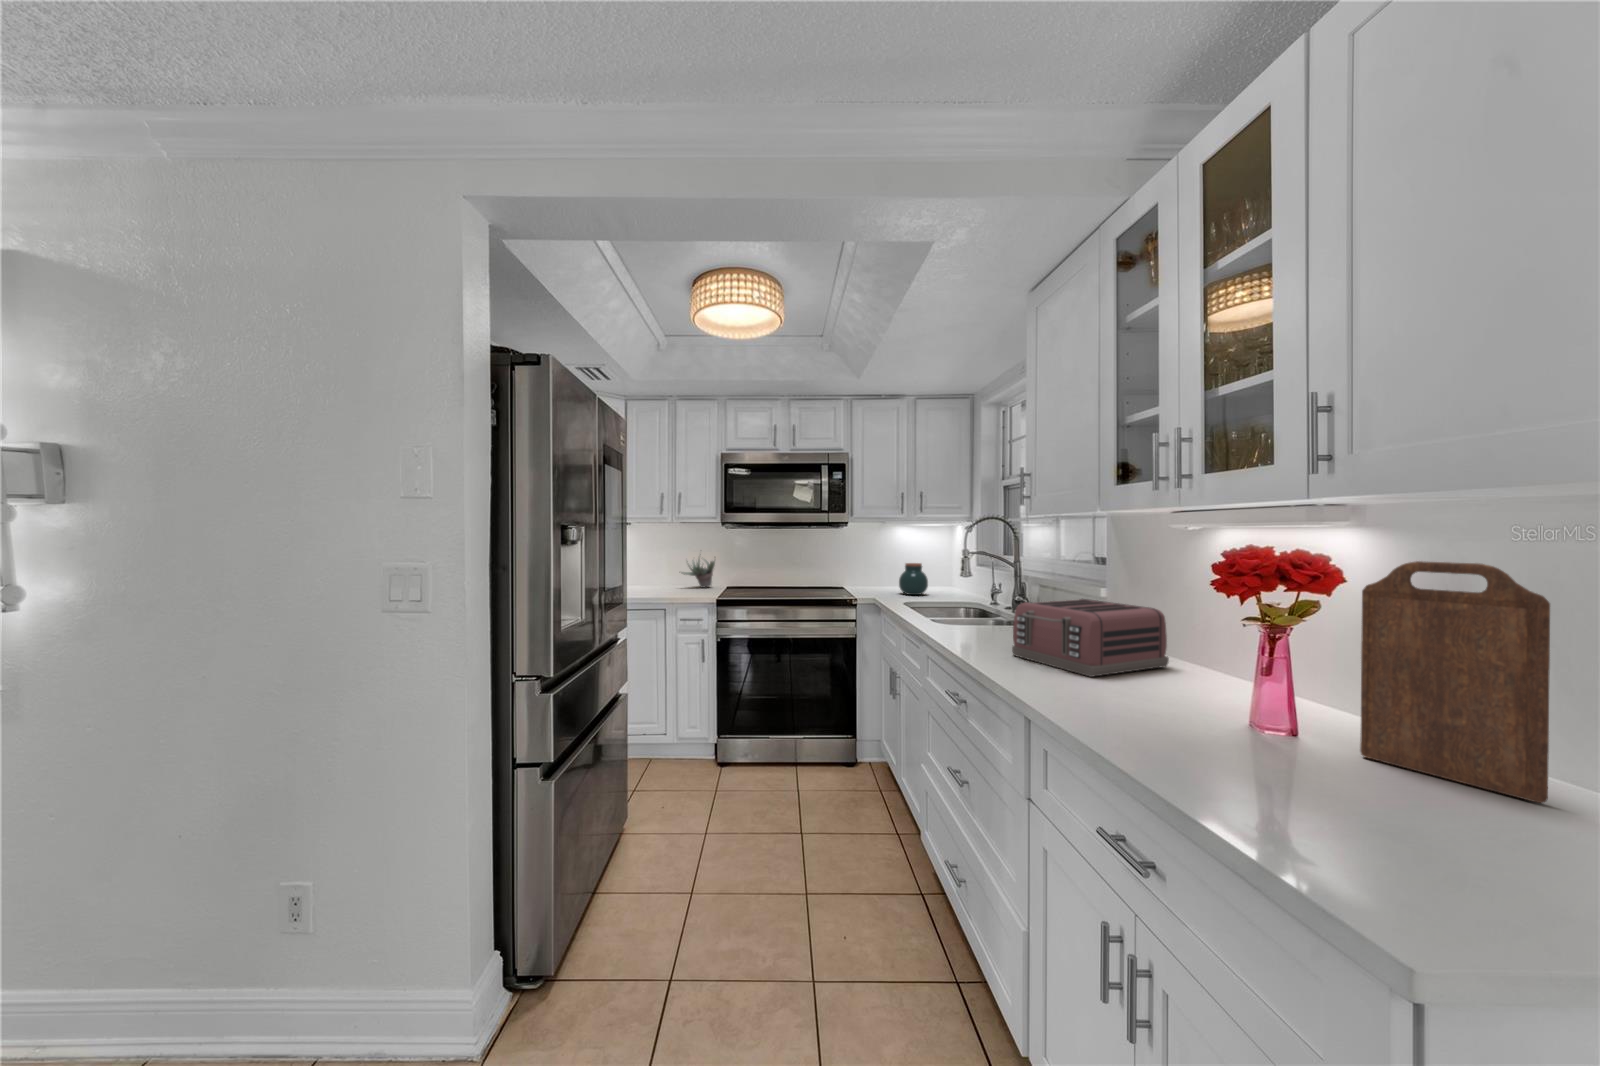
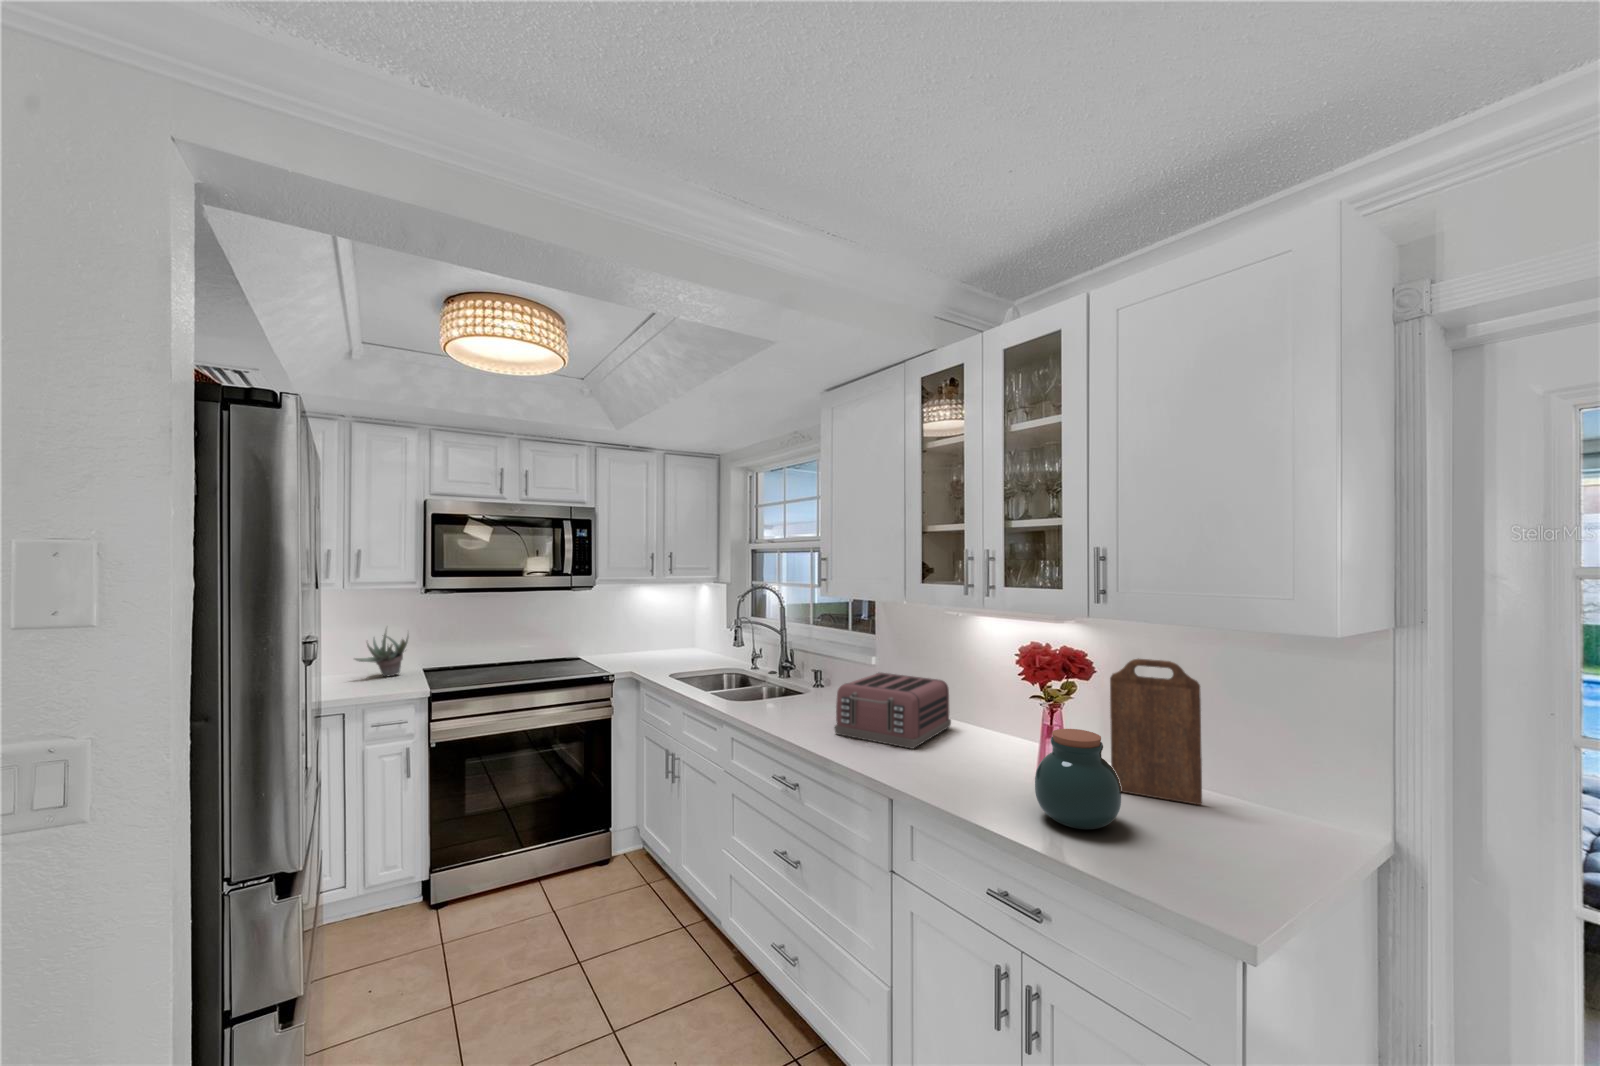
jar: present [899,563,928,595] -> present [1035,729,1121,829]

